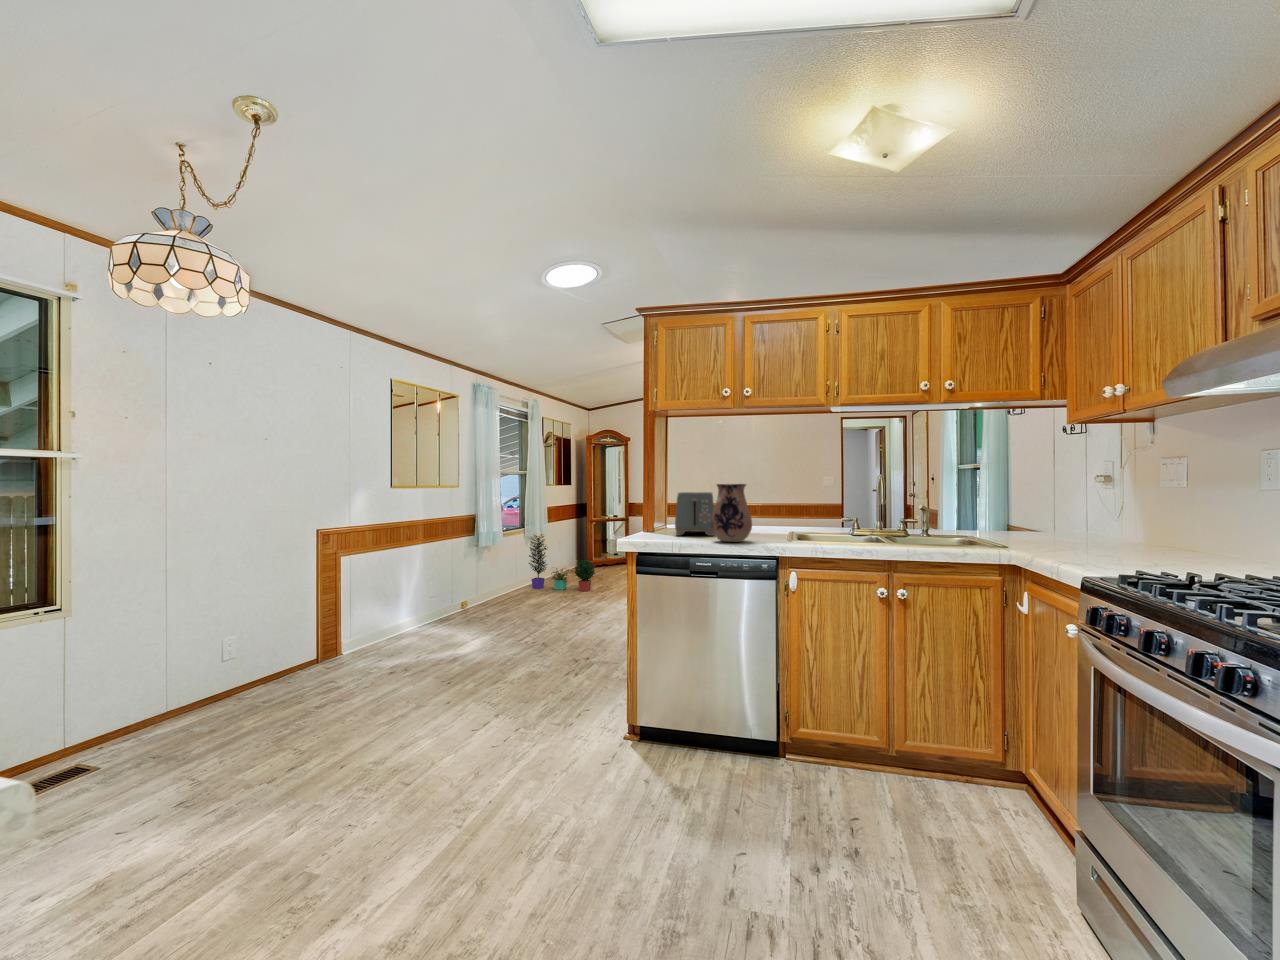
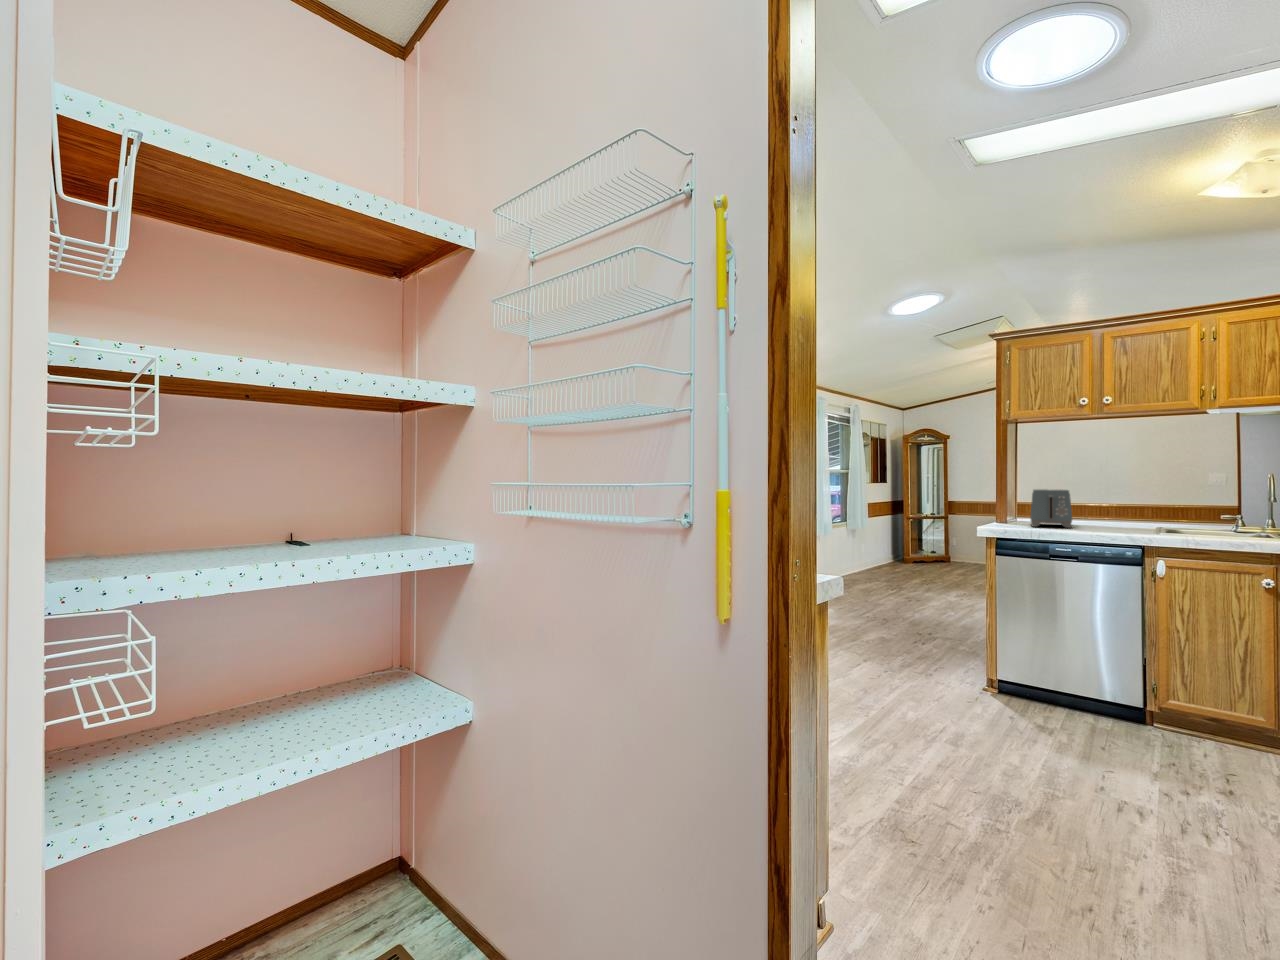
ceramic pitcher: present [711,484,752,542] -> none [1071,482,1115,533]
potted plant: present [529,534,595,591] -> none [850,527,919,583]

